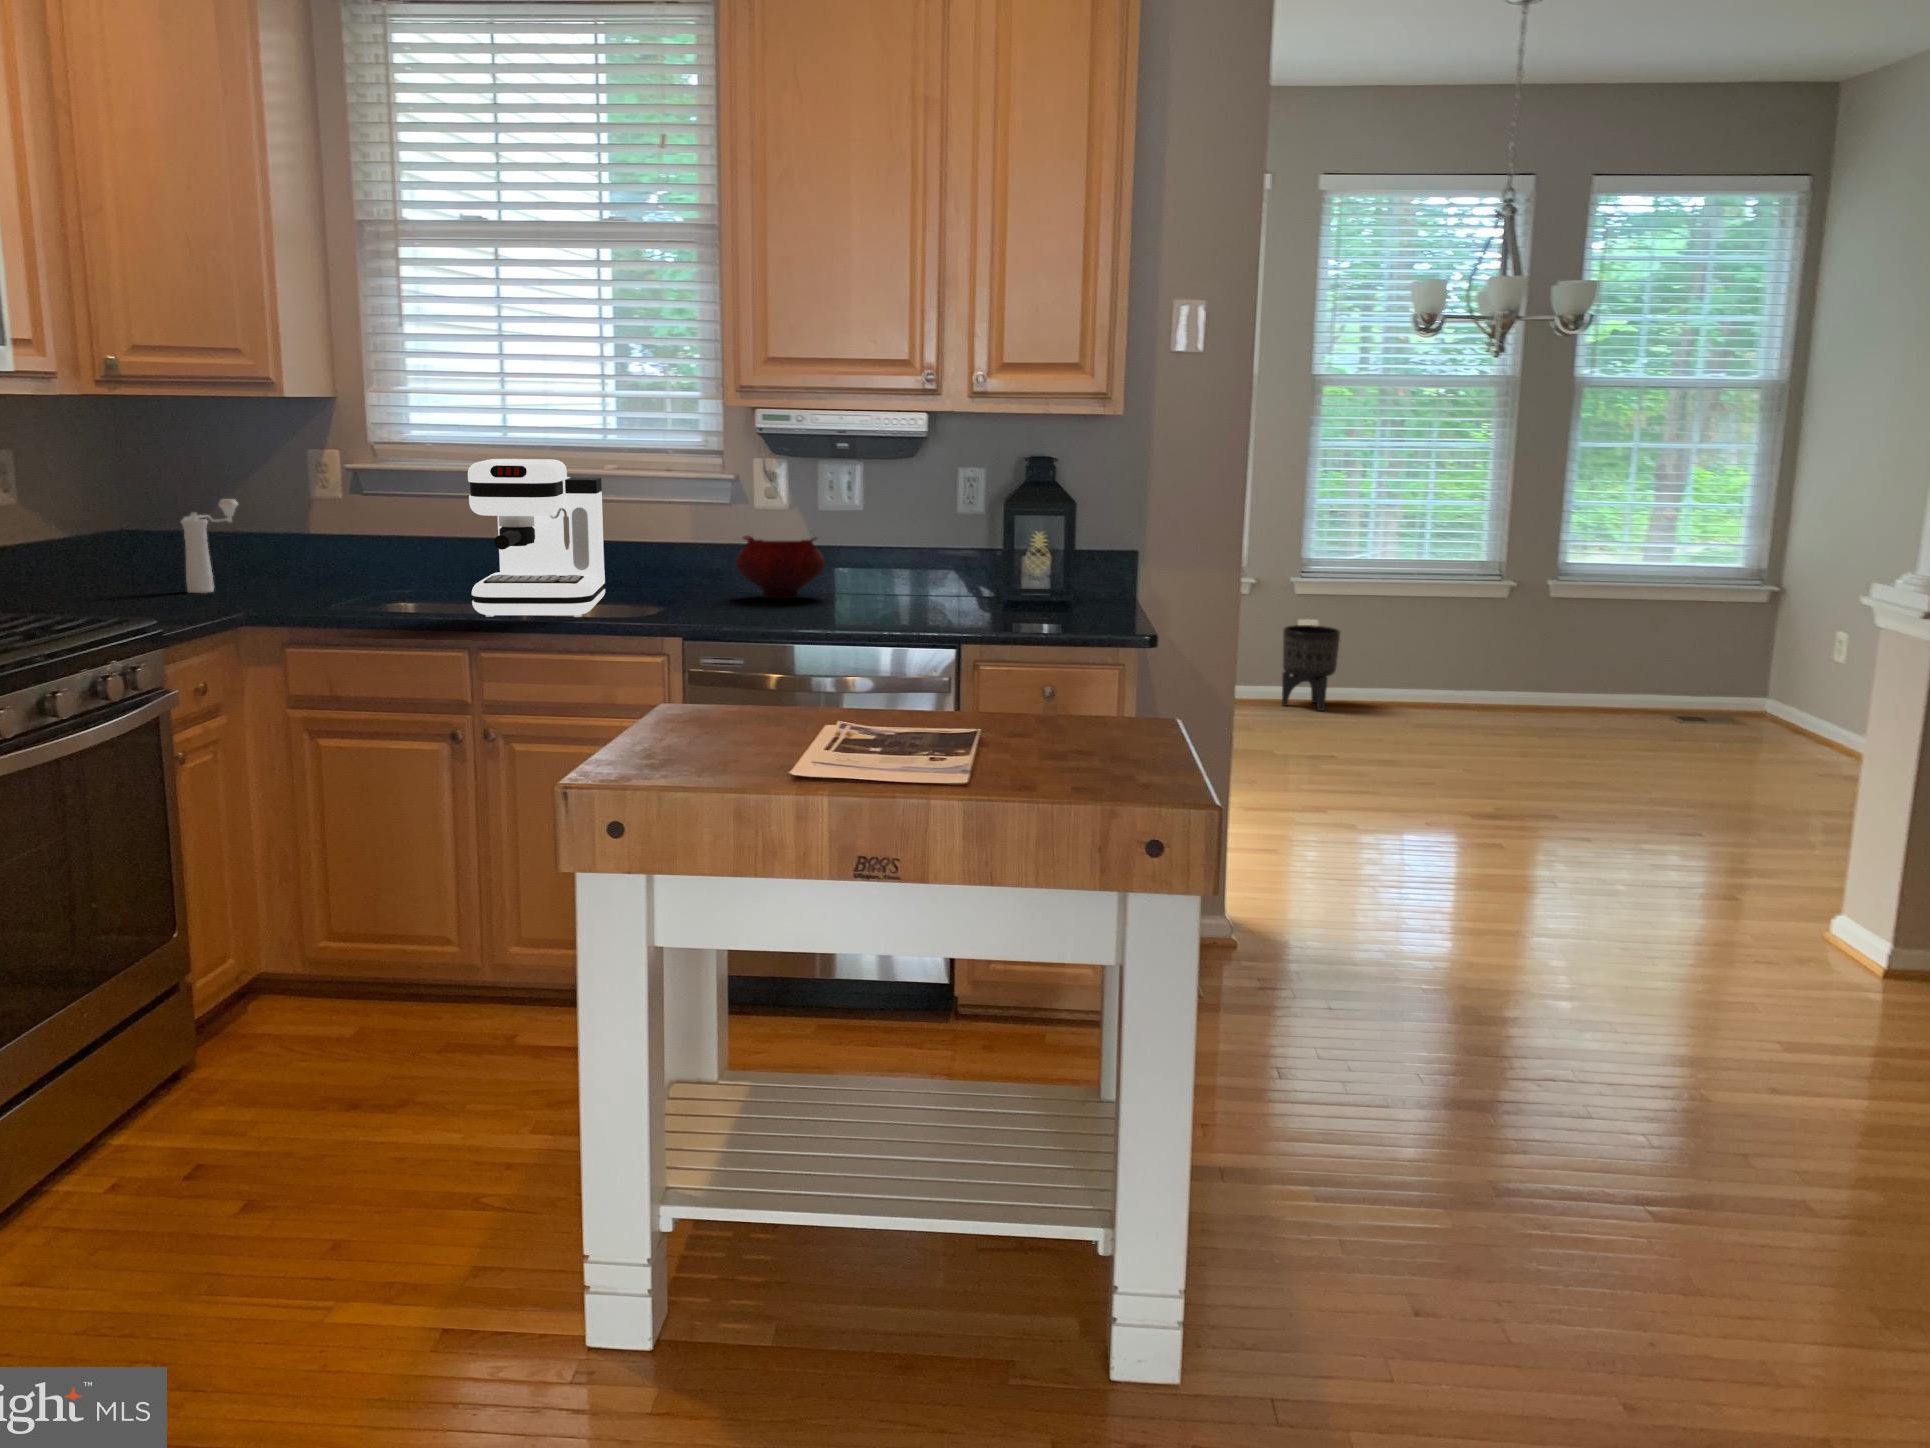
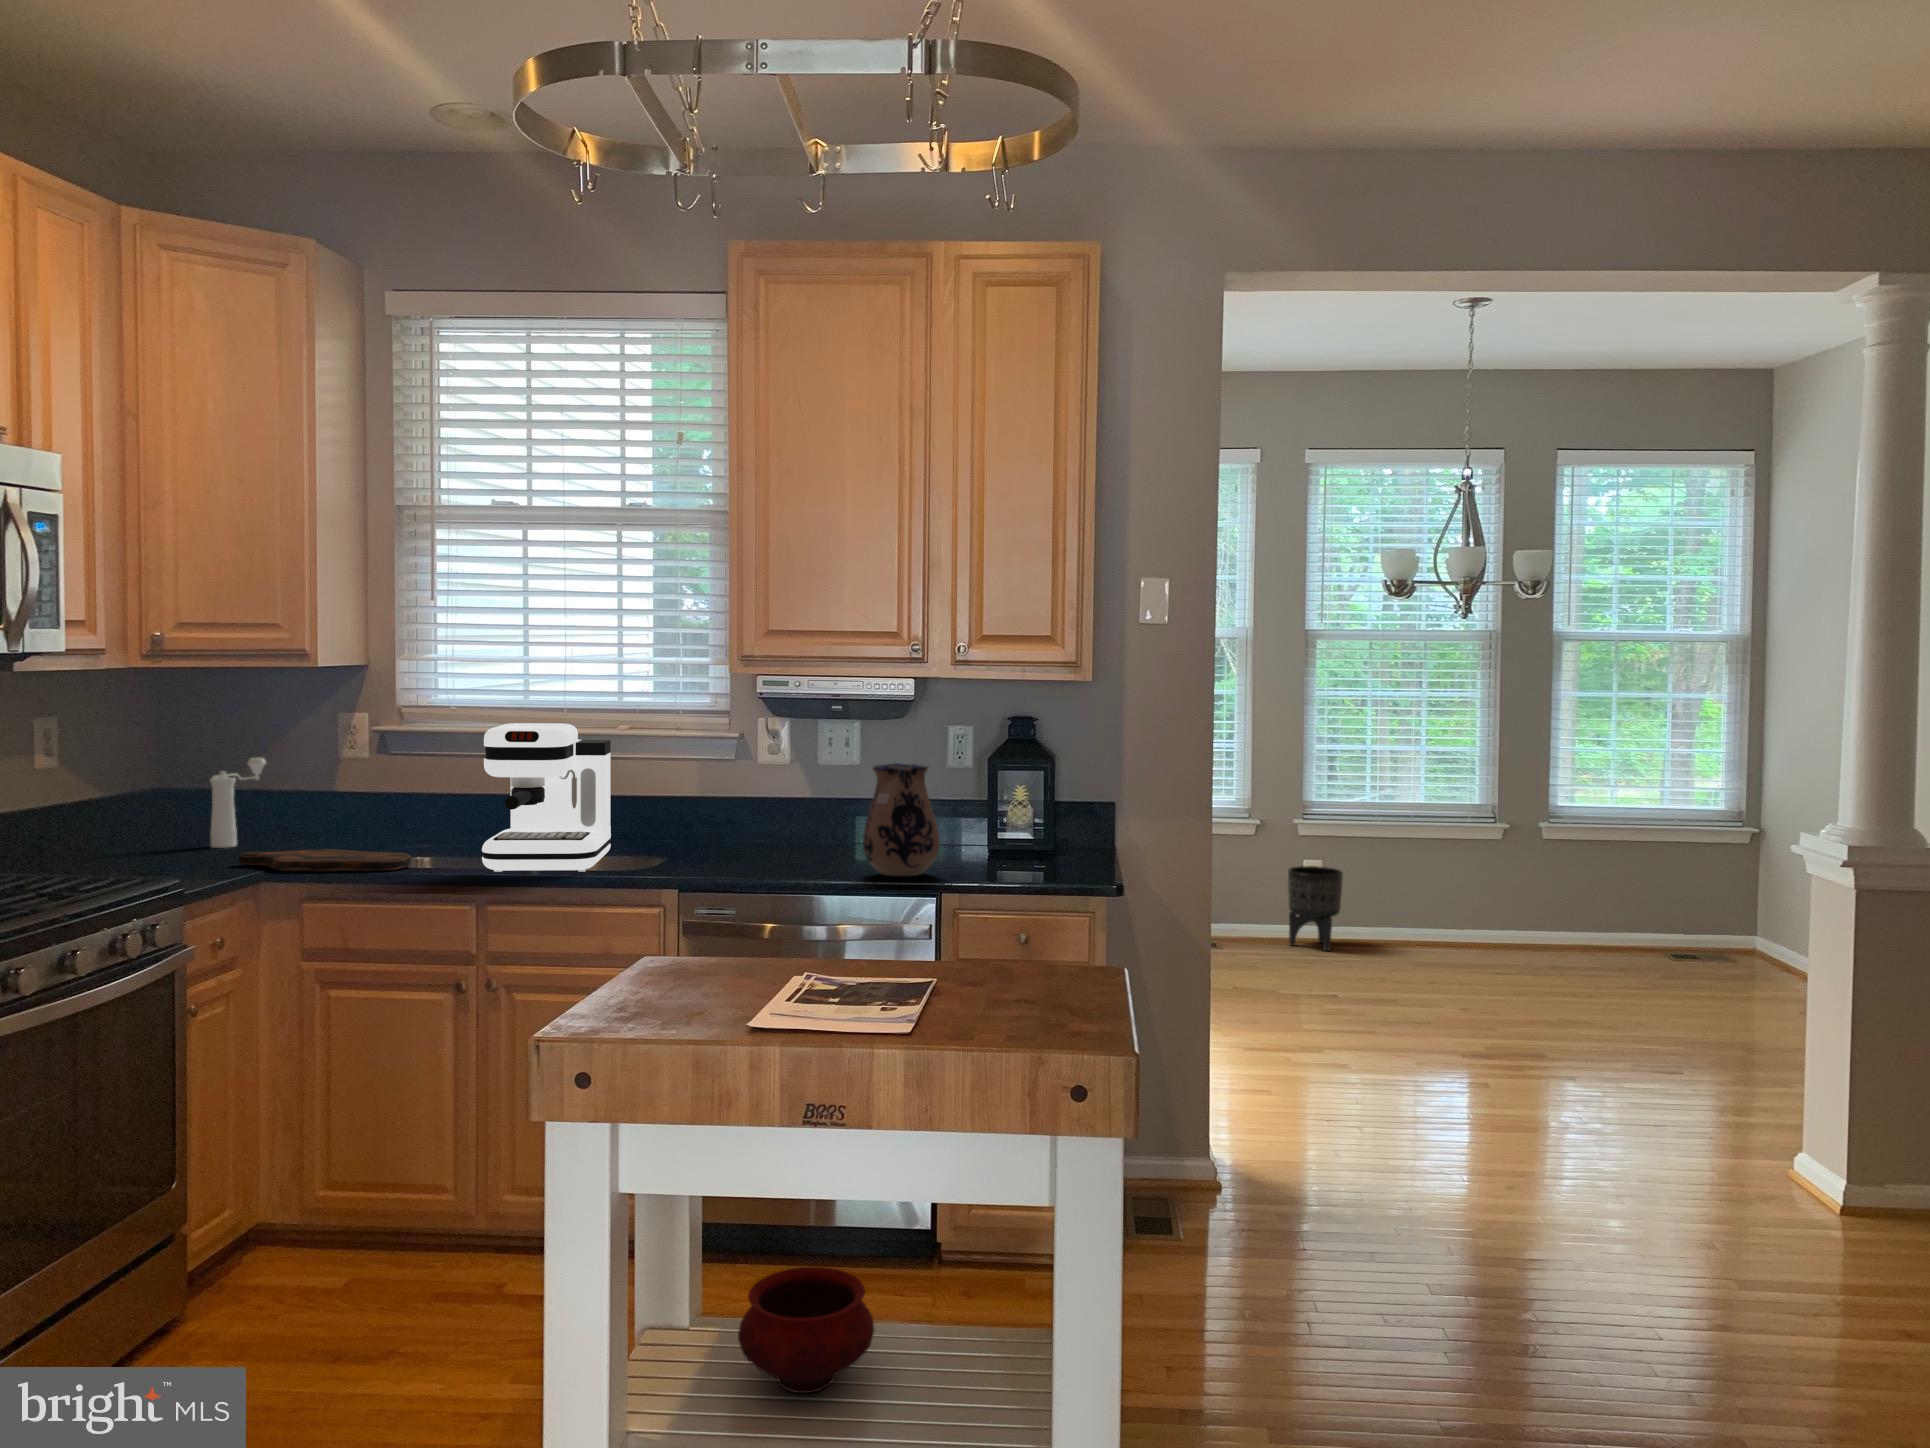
ceramic pitcher: none [875,502,958,624] -> present [863,763,940,876]
bowl: present [736,536,825,599] -> present [738,1267,874,1393]
cutting board: none [217,592,397,615] -> present [238,849,411,872]

